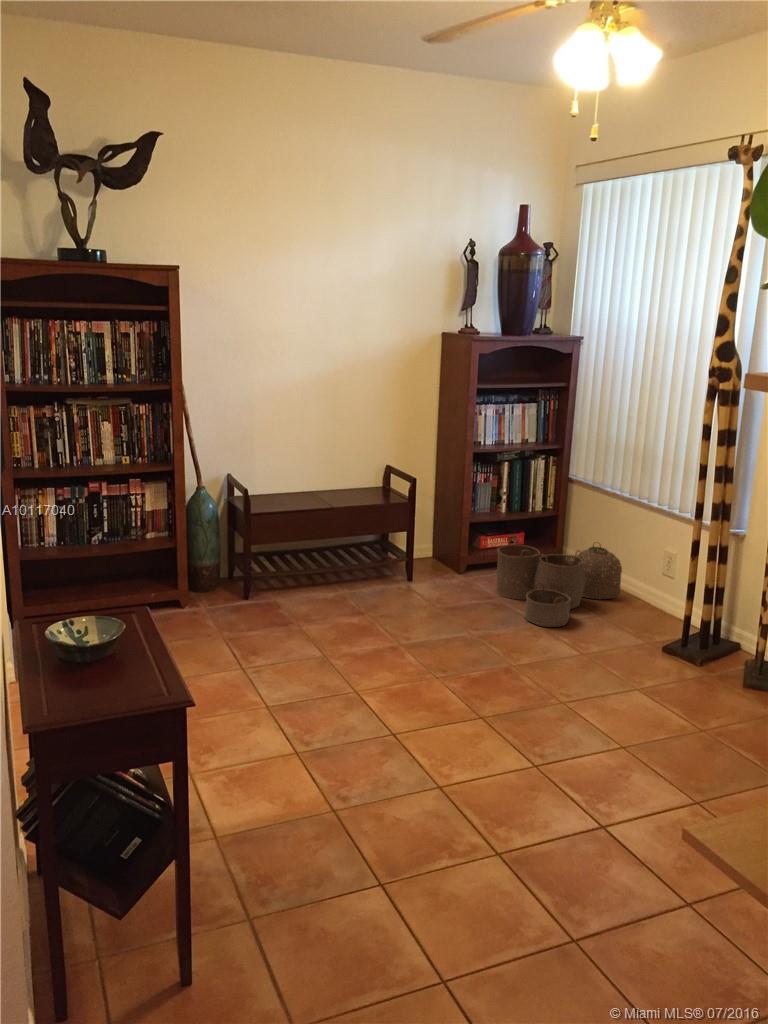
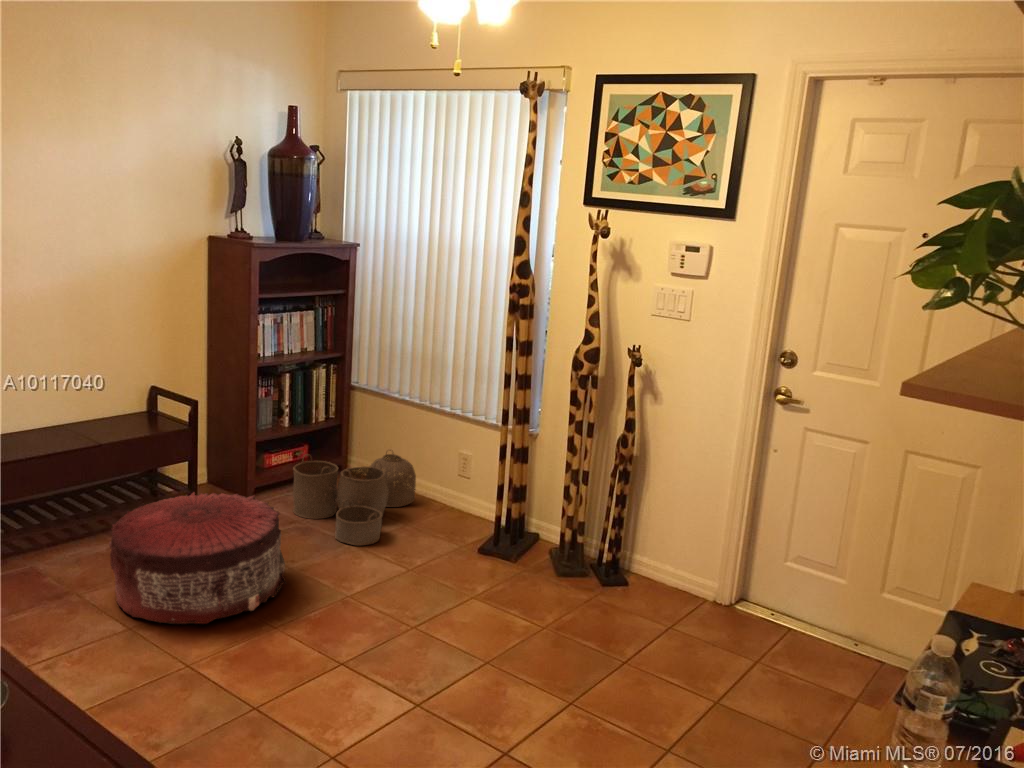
pouf: none [320,555,462,664] -> present [109,493,286,624]

